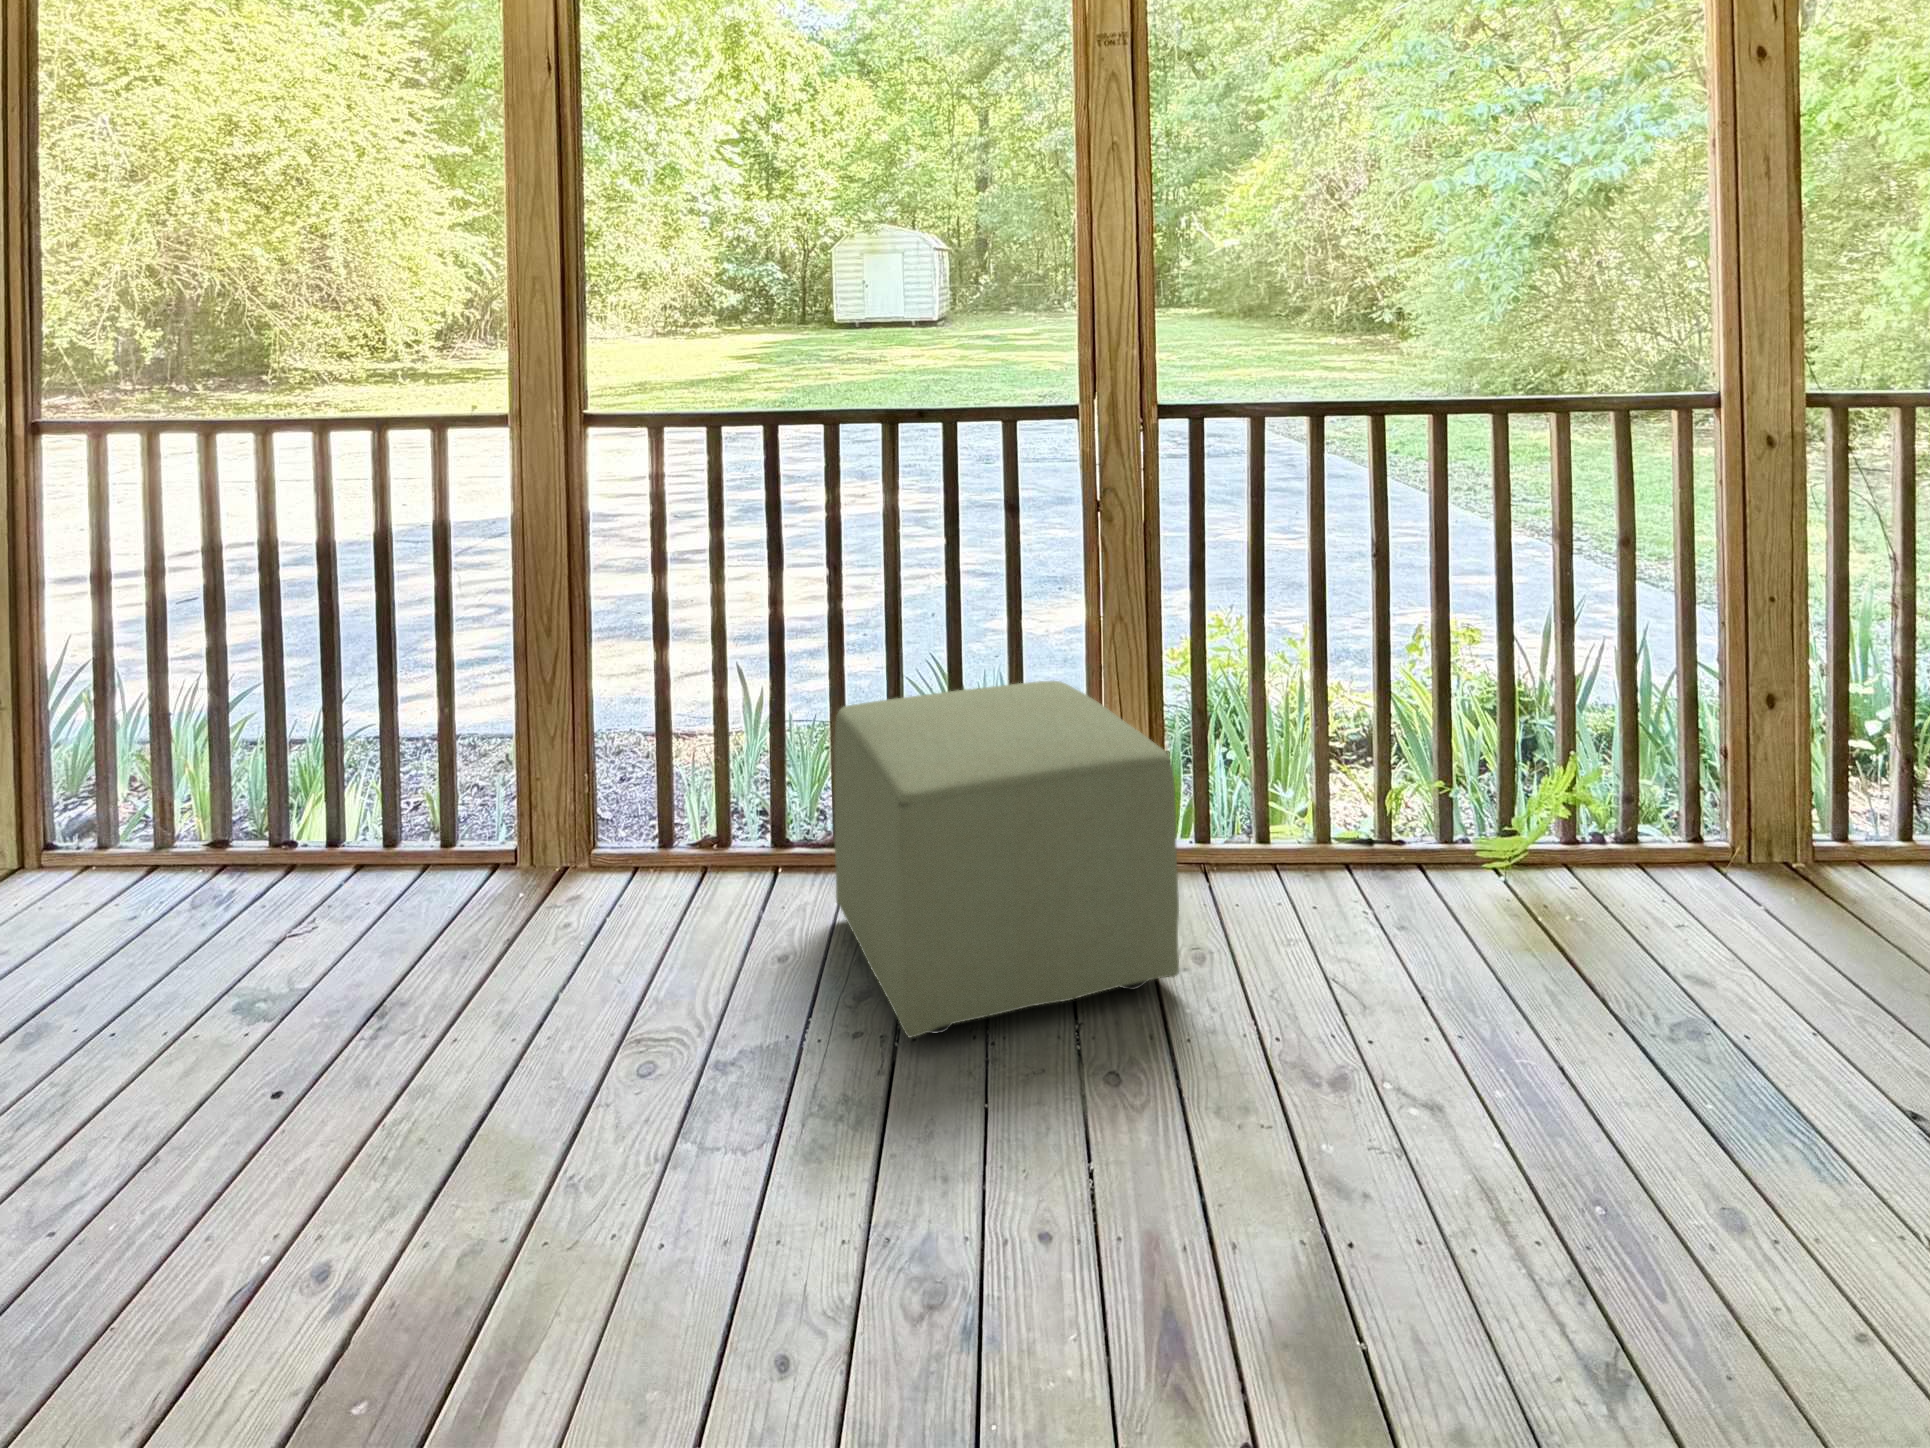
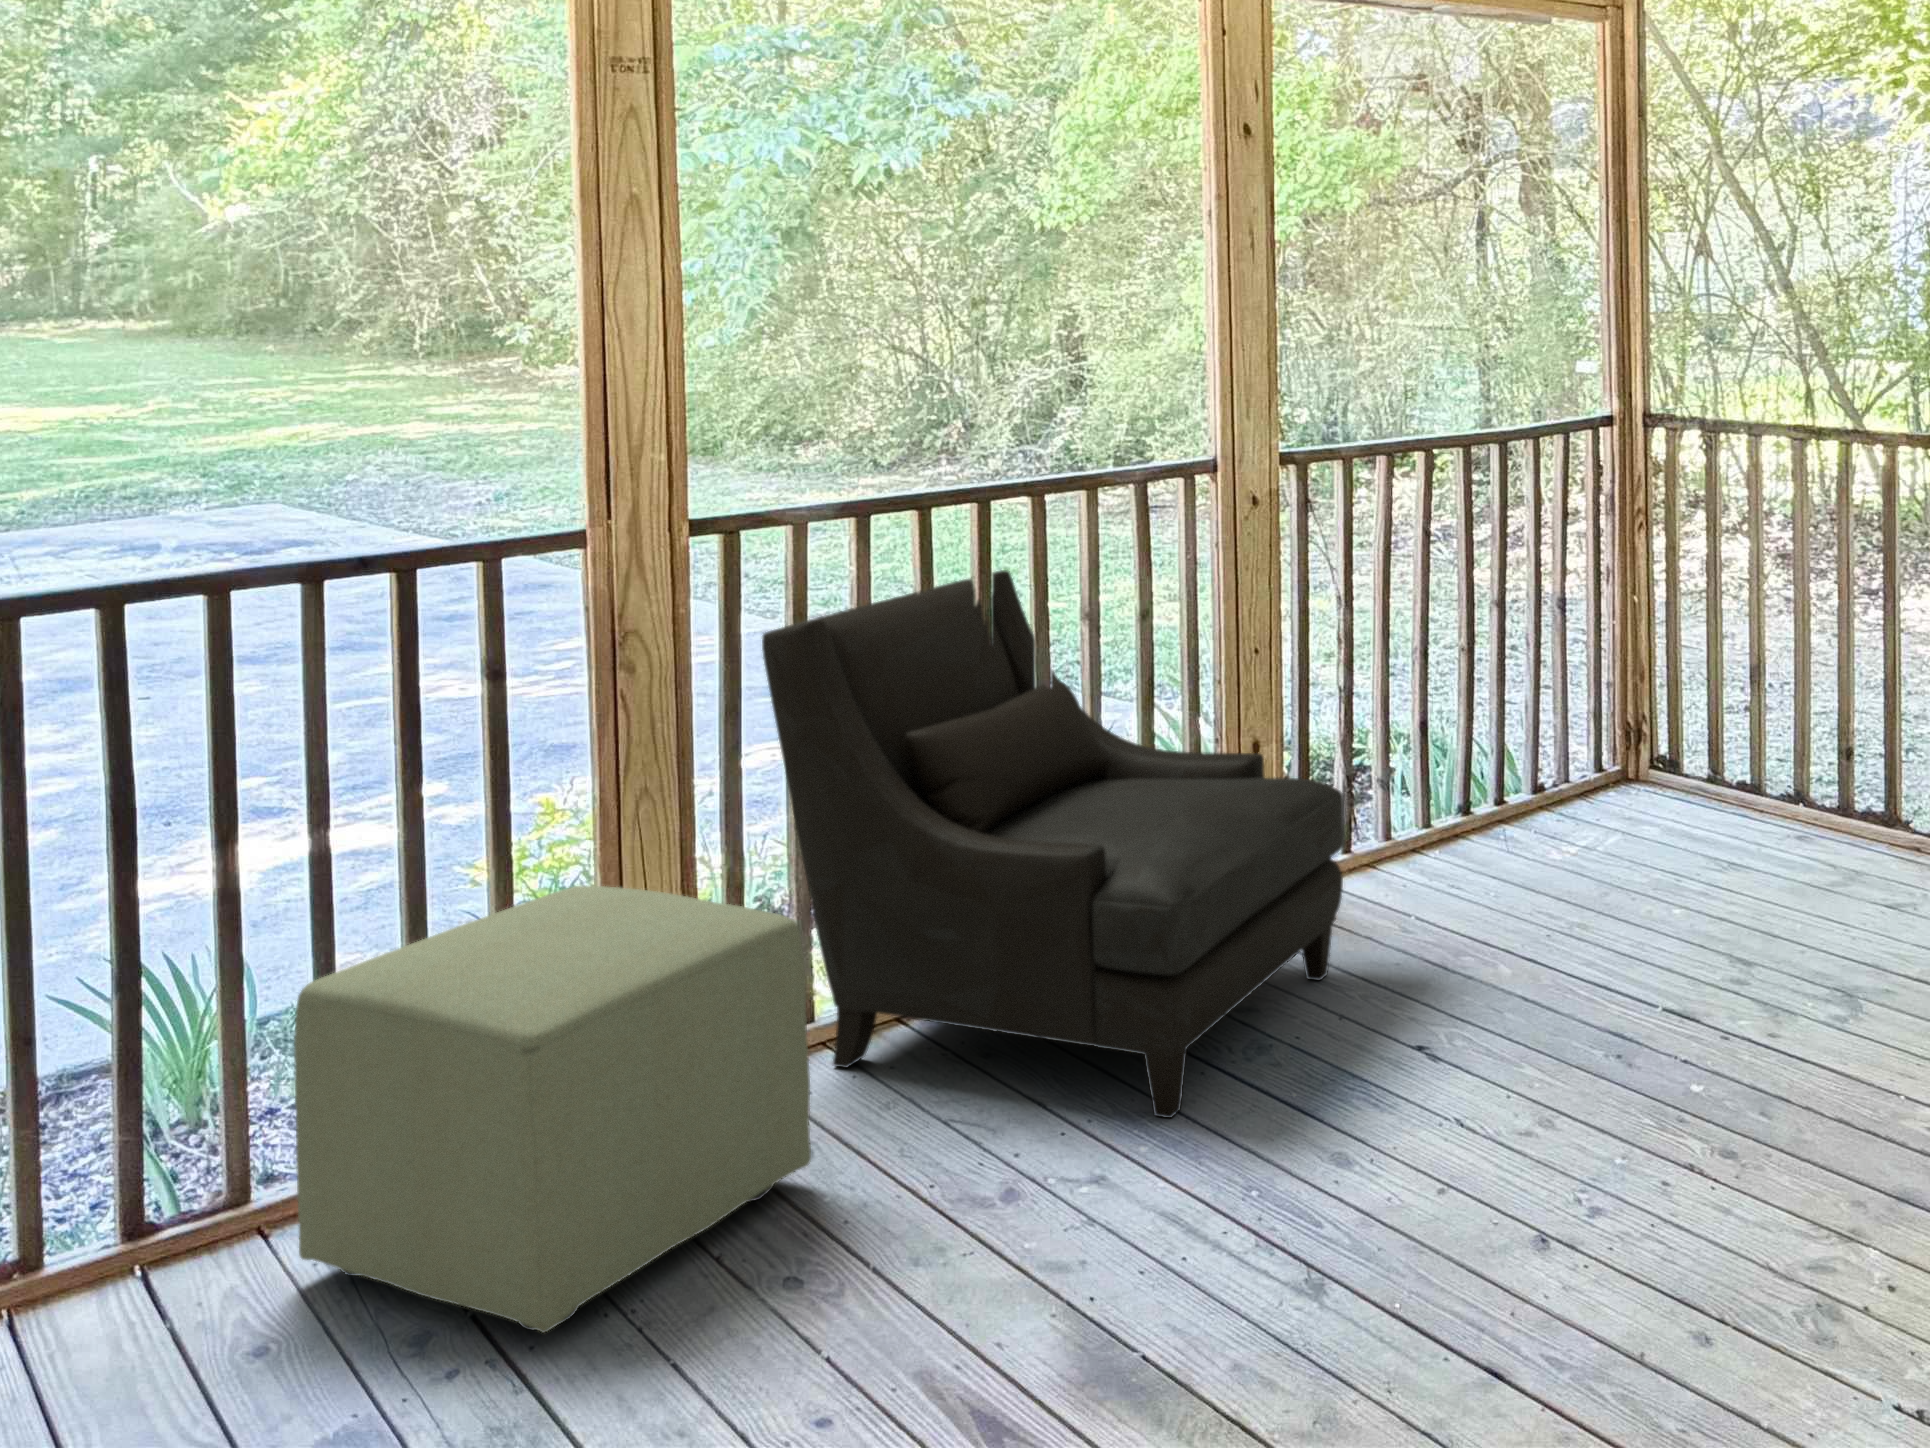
armchair: none [1219,480,1843,1080] -> present [762,570,1345,1118]

